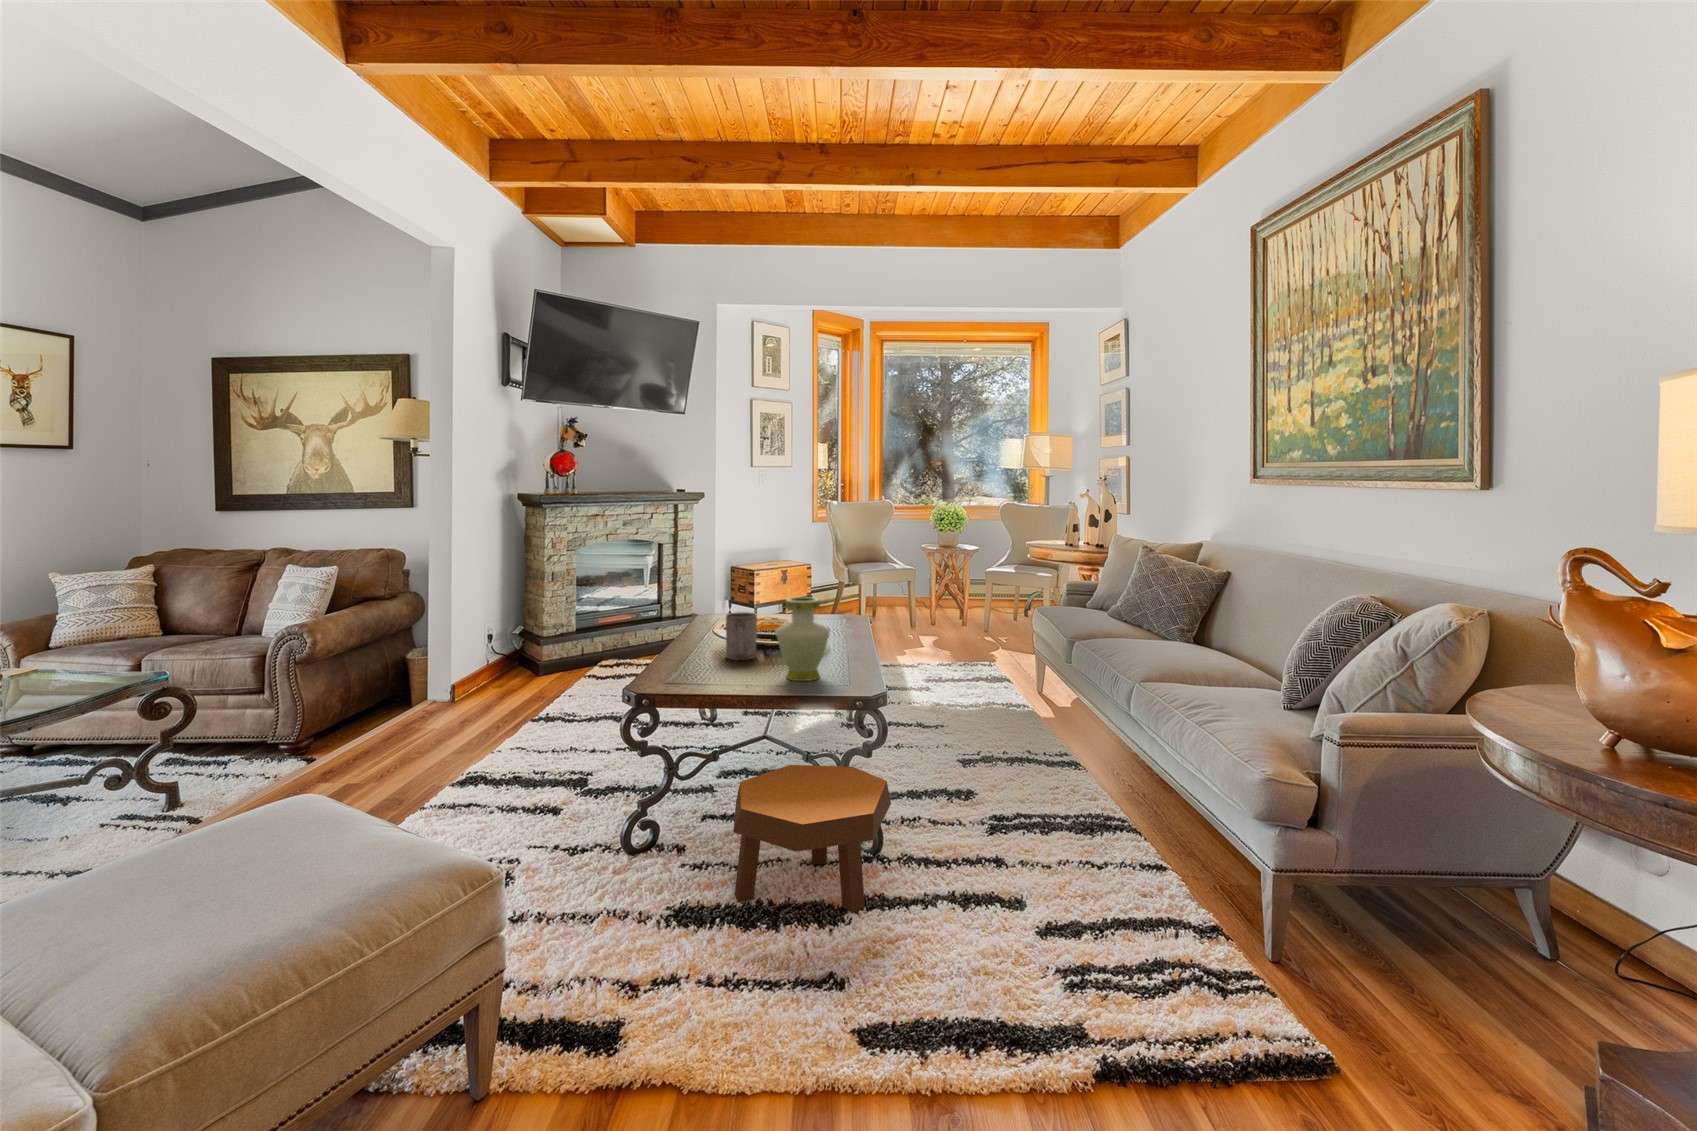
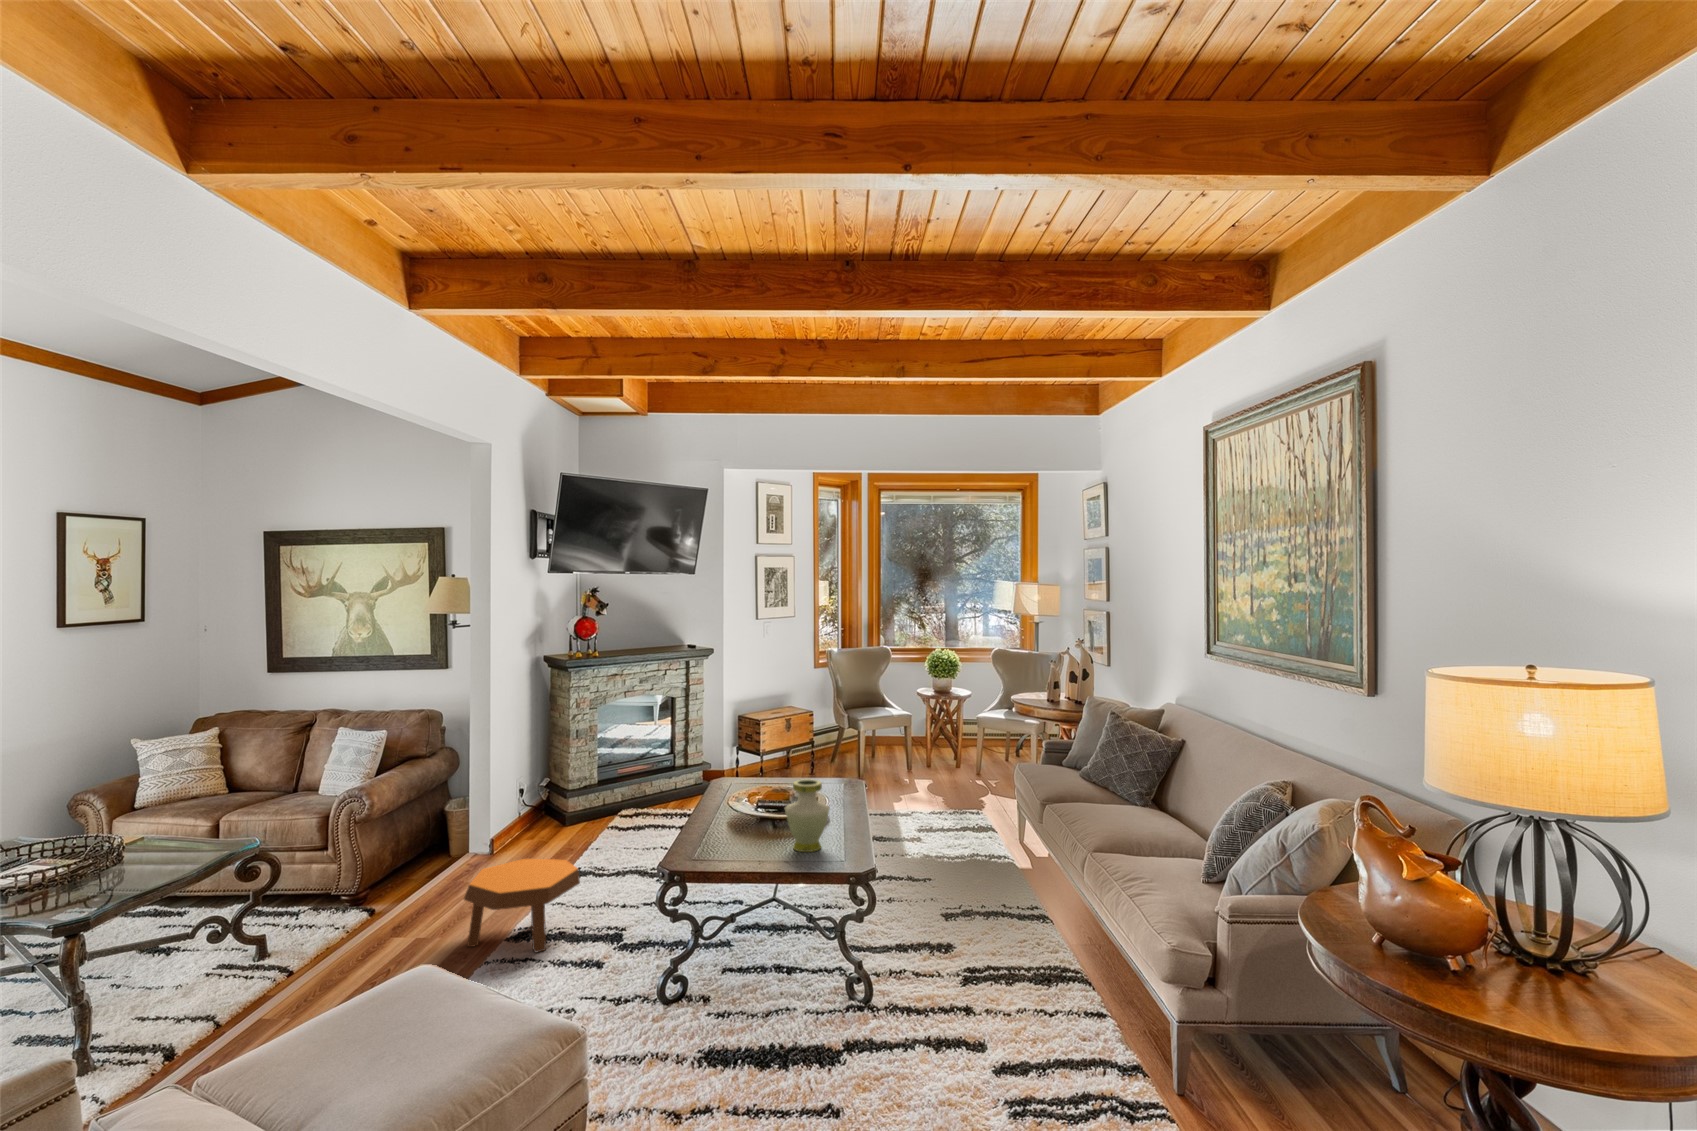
mug: present [726,612,757,660] -> none [742,787,769,829]
footstool: present [733,765,891,912] -> present [464,859,580,952]

